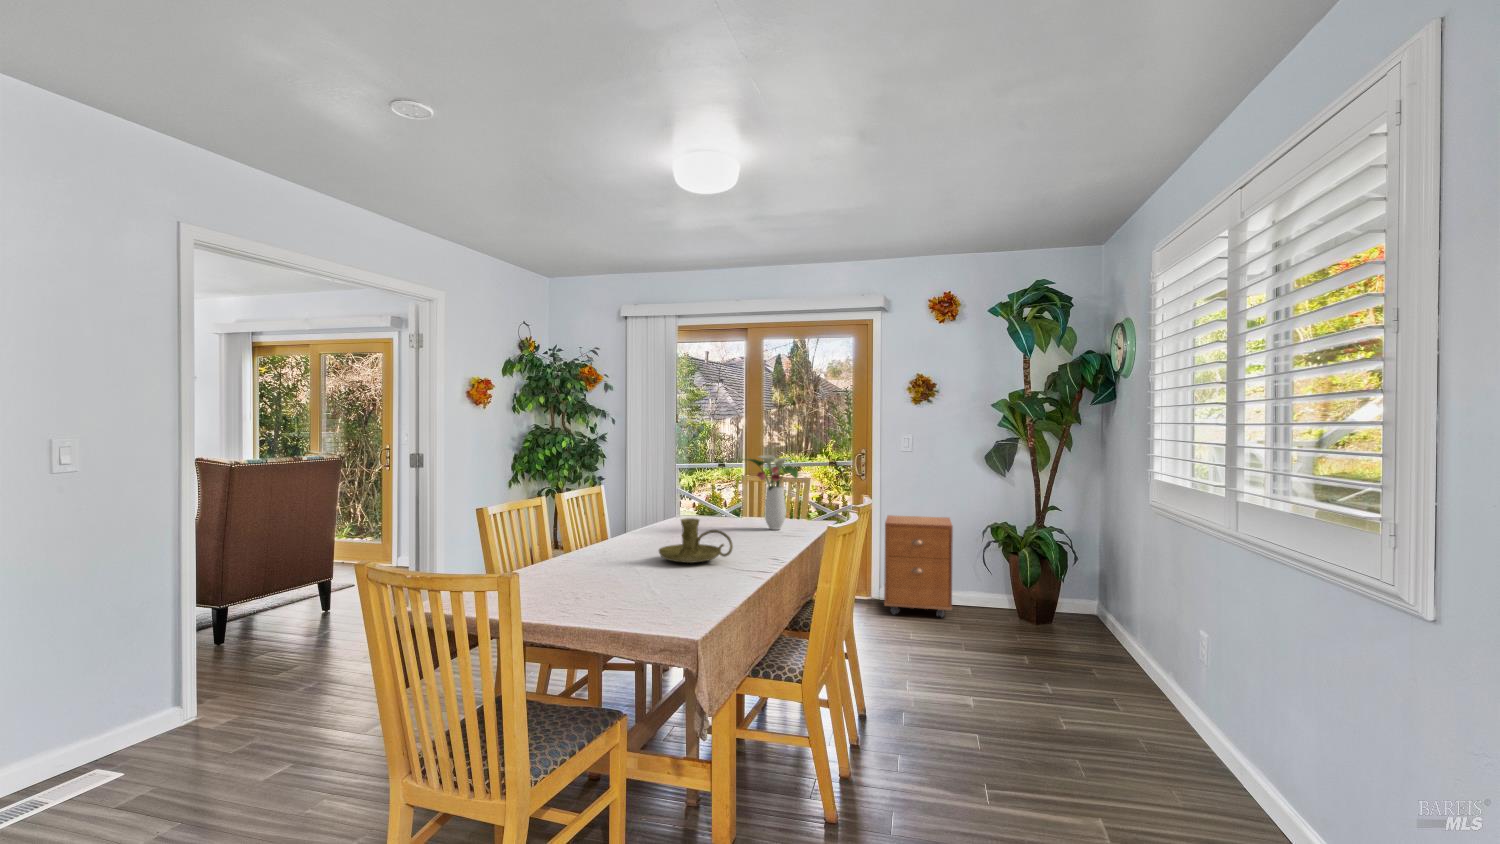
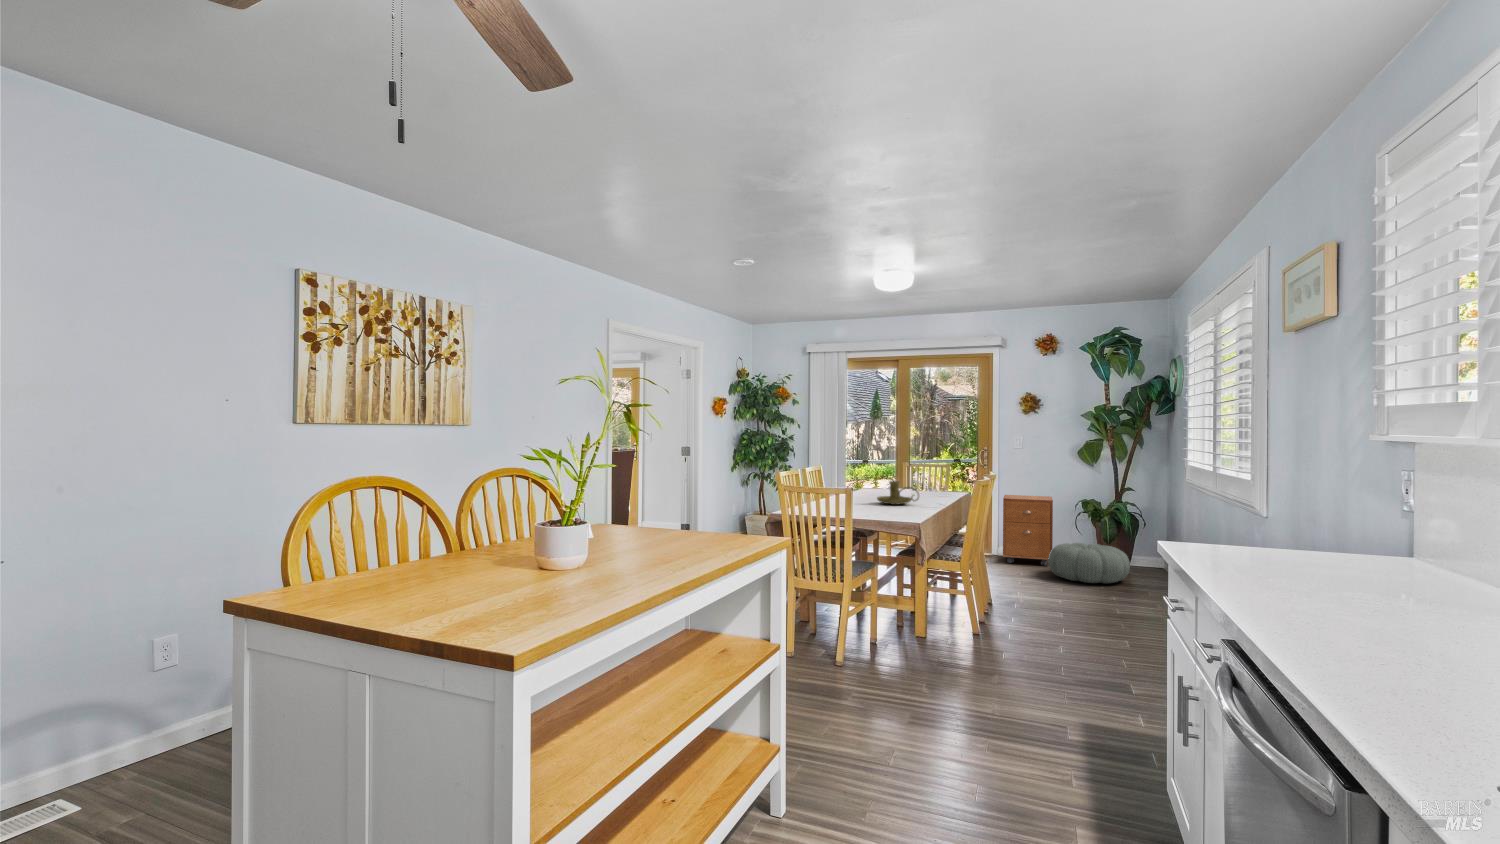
flower arrangement: present [748,455,798,530] -> none [911,448,950,494]
pouf: none [948,589,1064,655] -> present [1048,543,1130,584]

